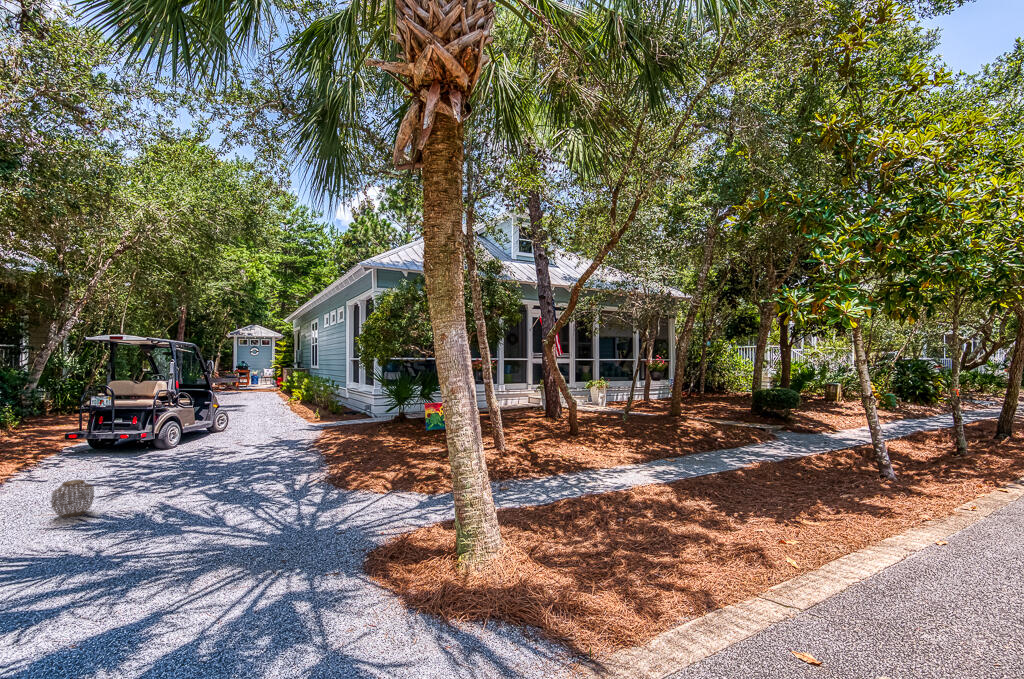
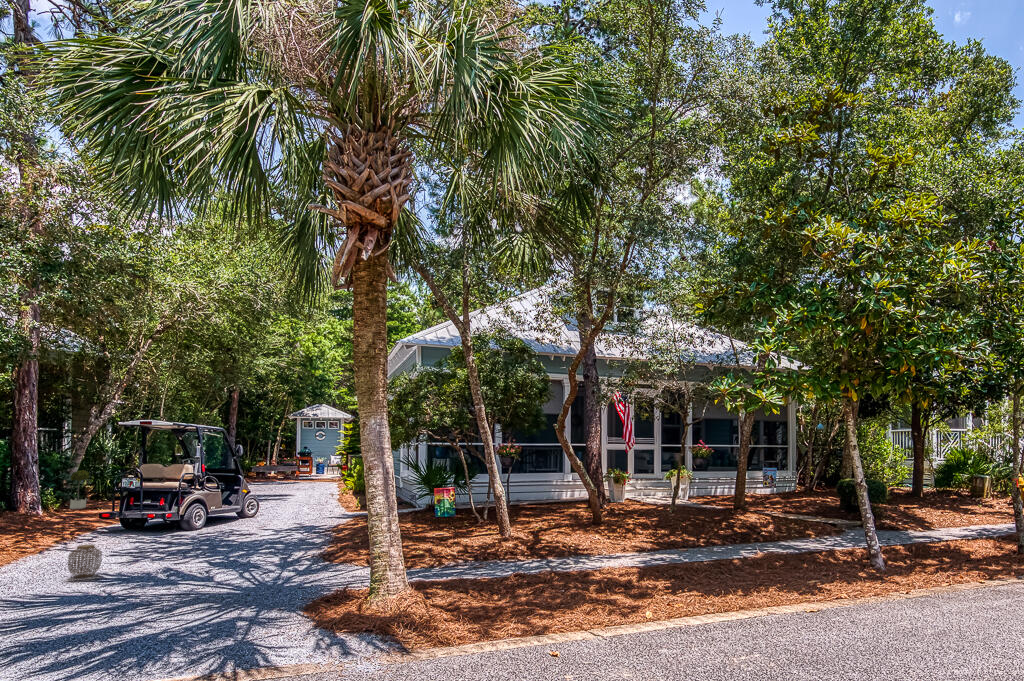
potted tree: none [11,388,34,427] -> present [70,470,89,509]

